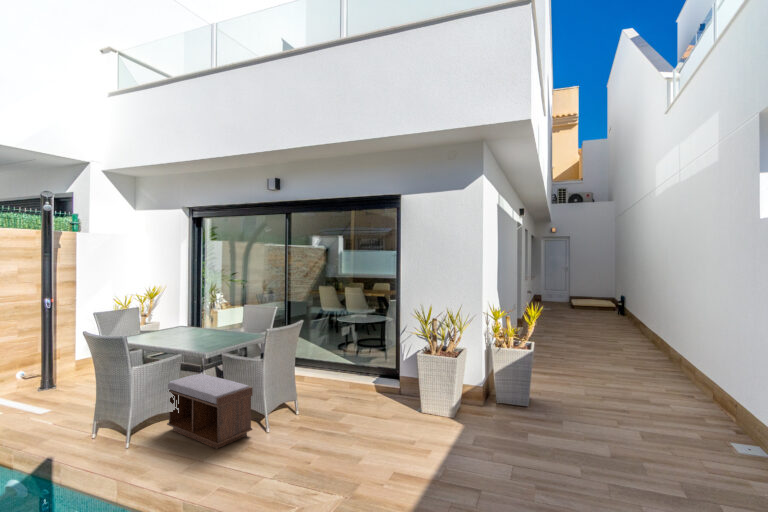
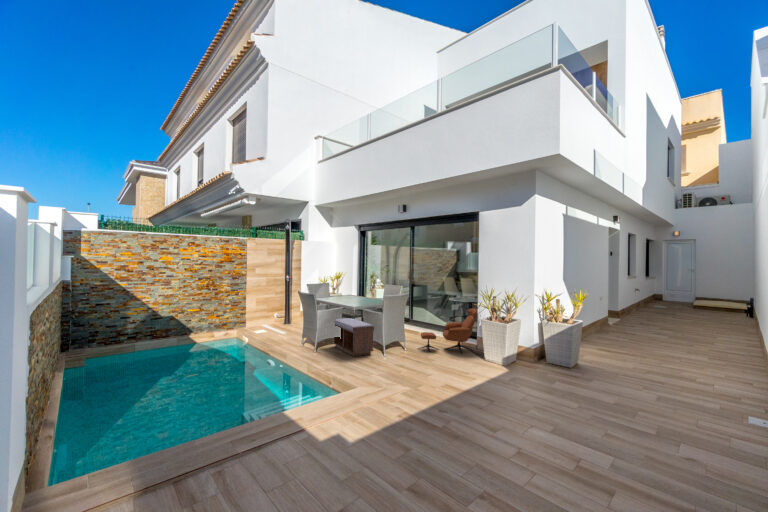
lounge chair: none [317,336,402,412] -> present [418,308,477,353]

